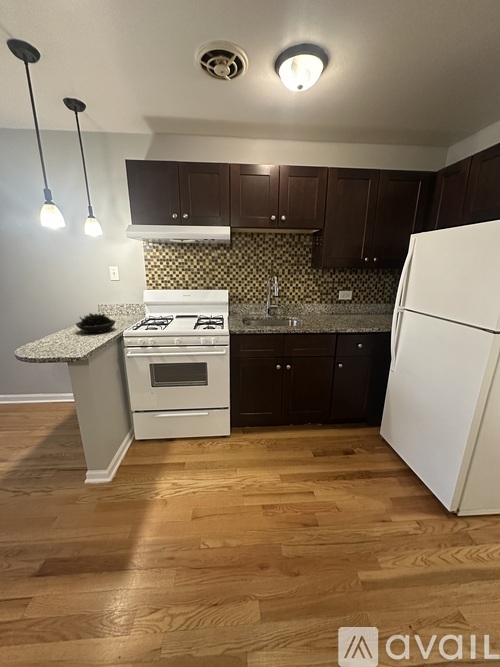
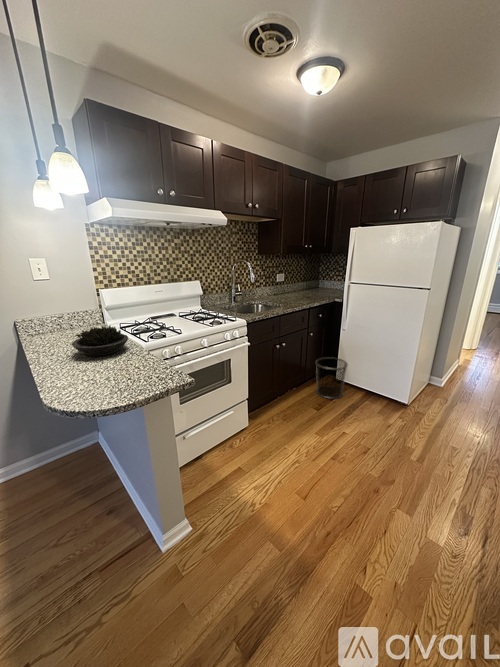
waste bin: none [341,398,385,454] -> present [316,357,348,399]

